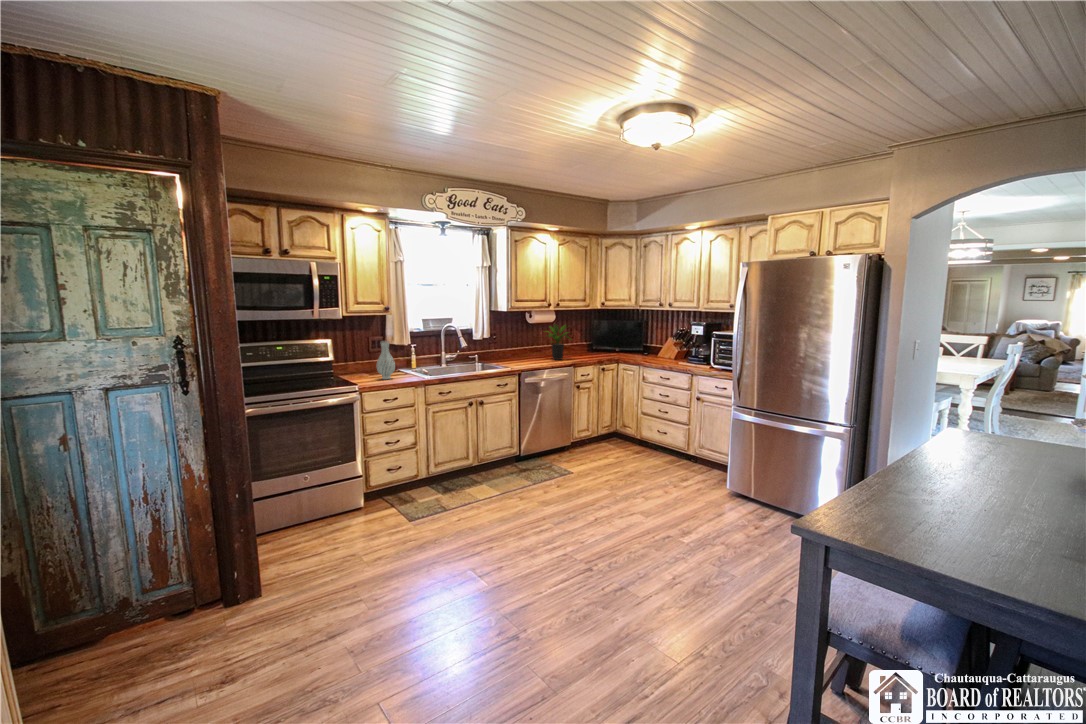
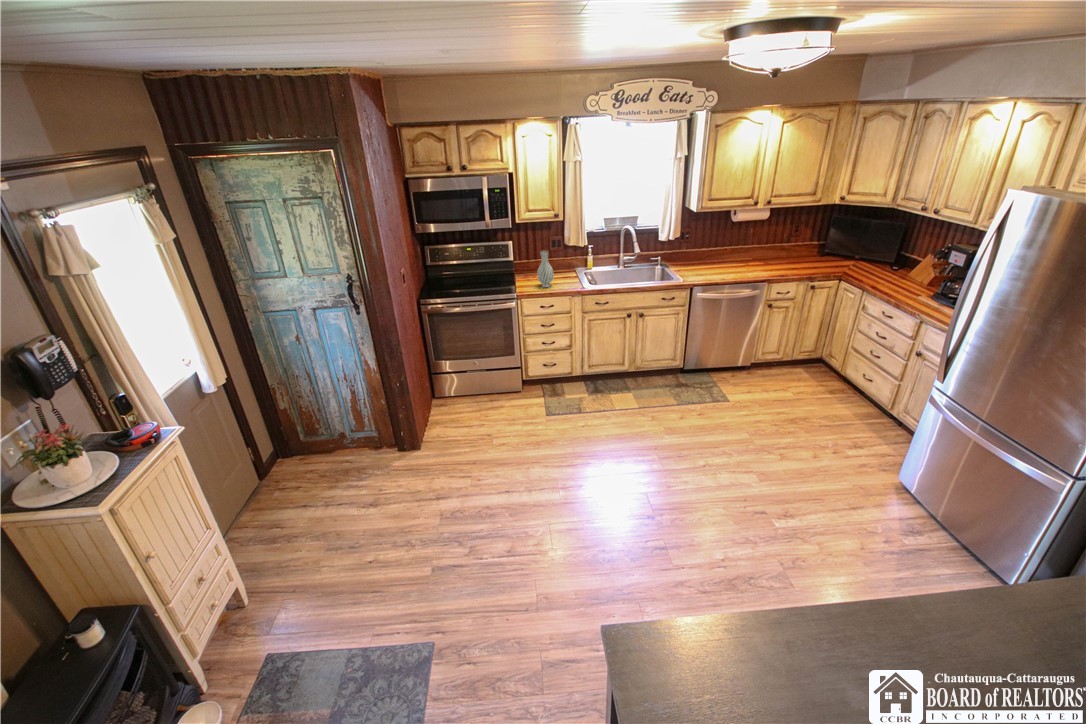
potted plant: present [547,324,571,360] -> none [737,226,781,271]

